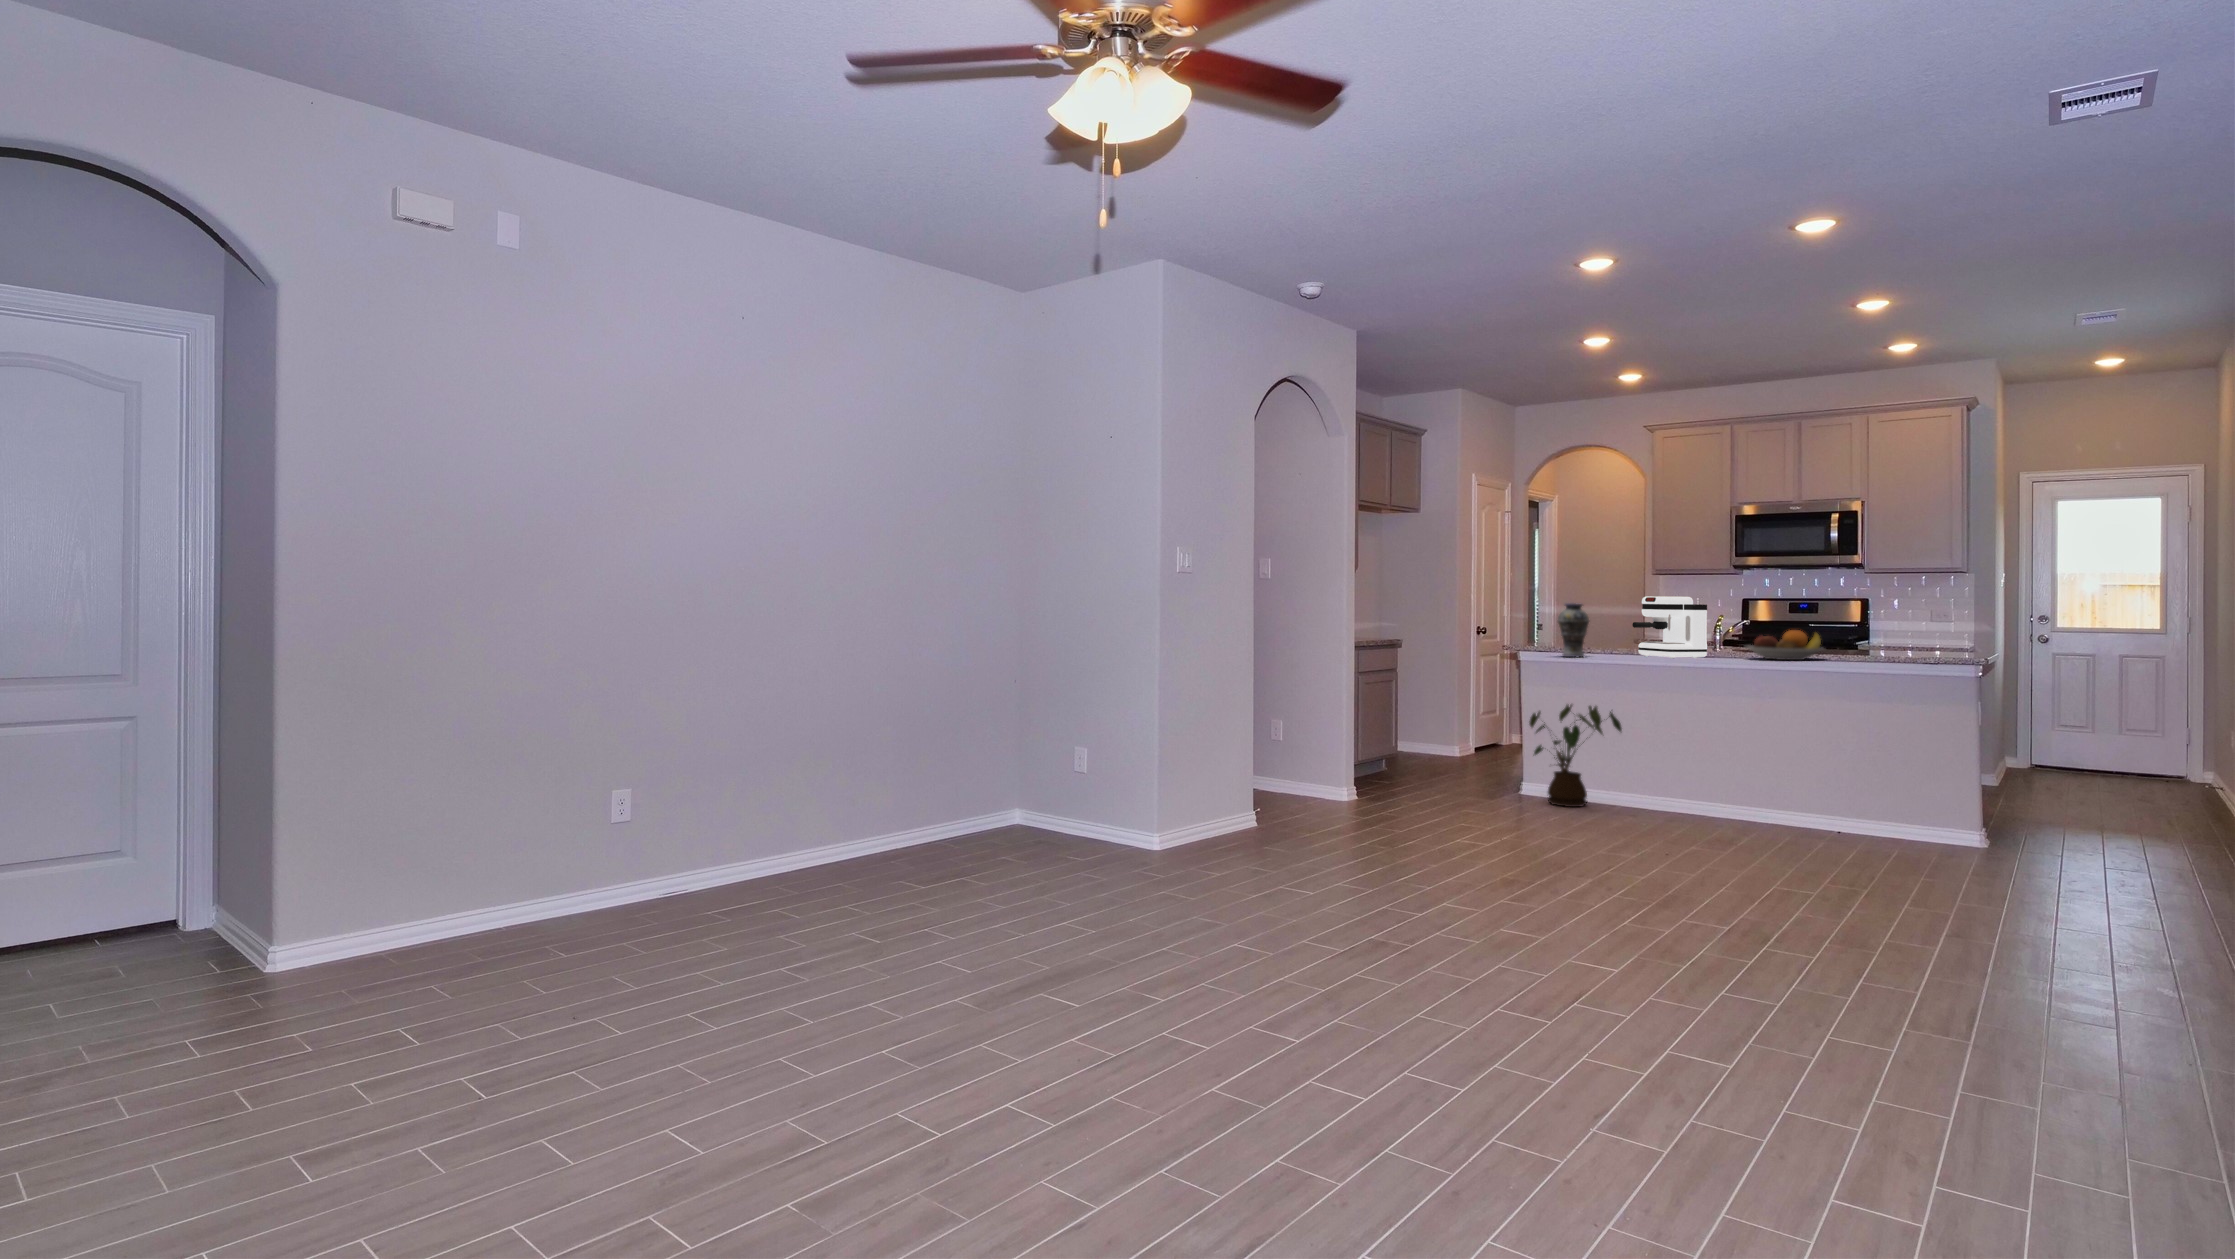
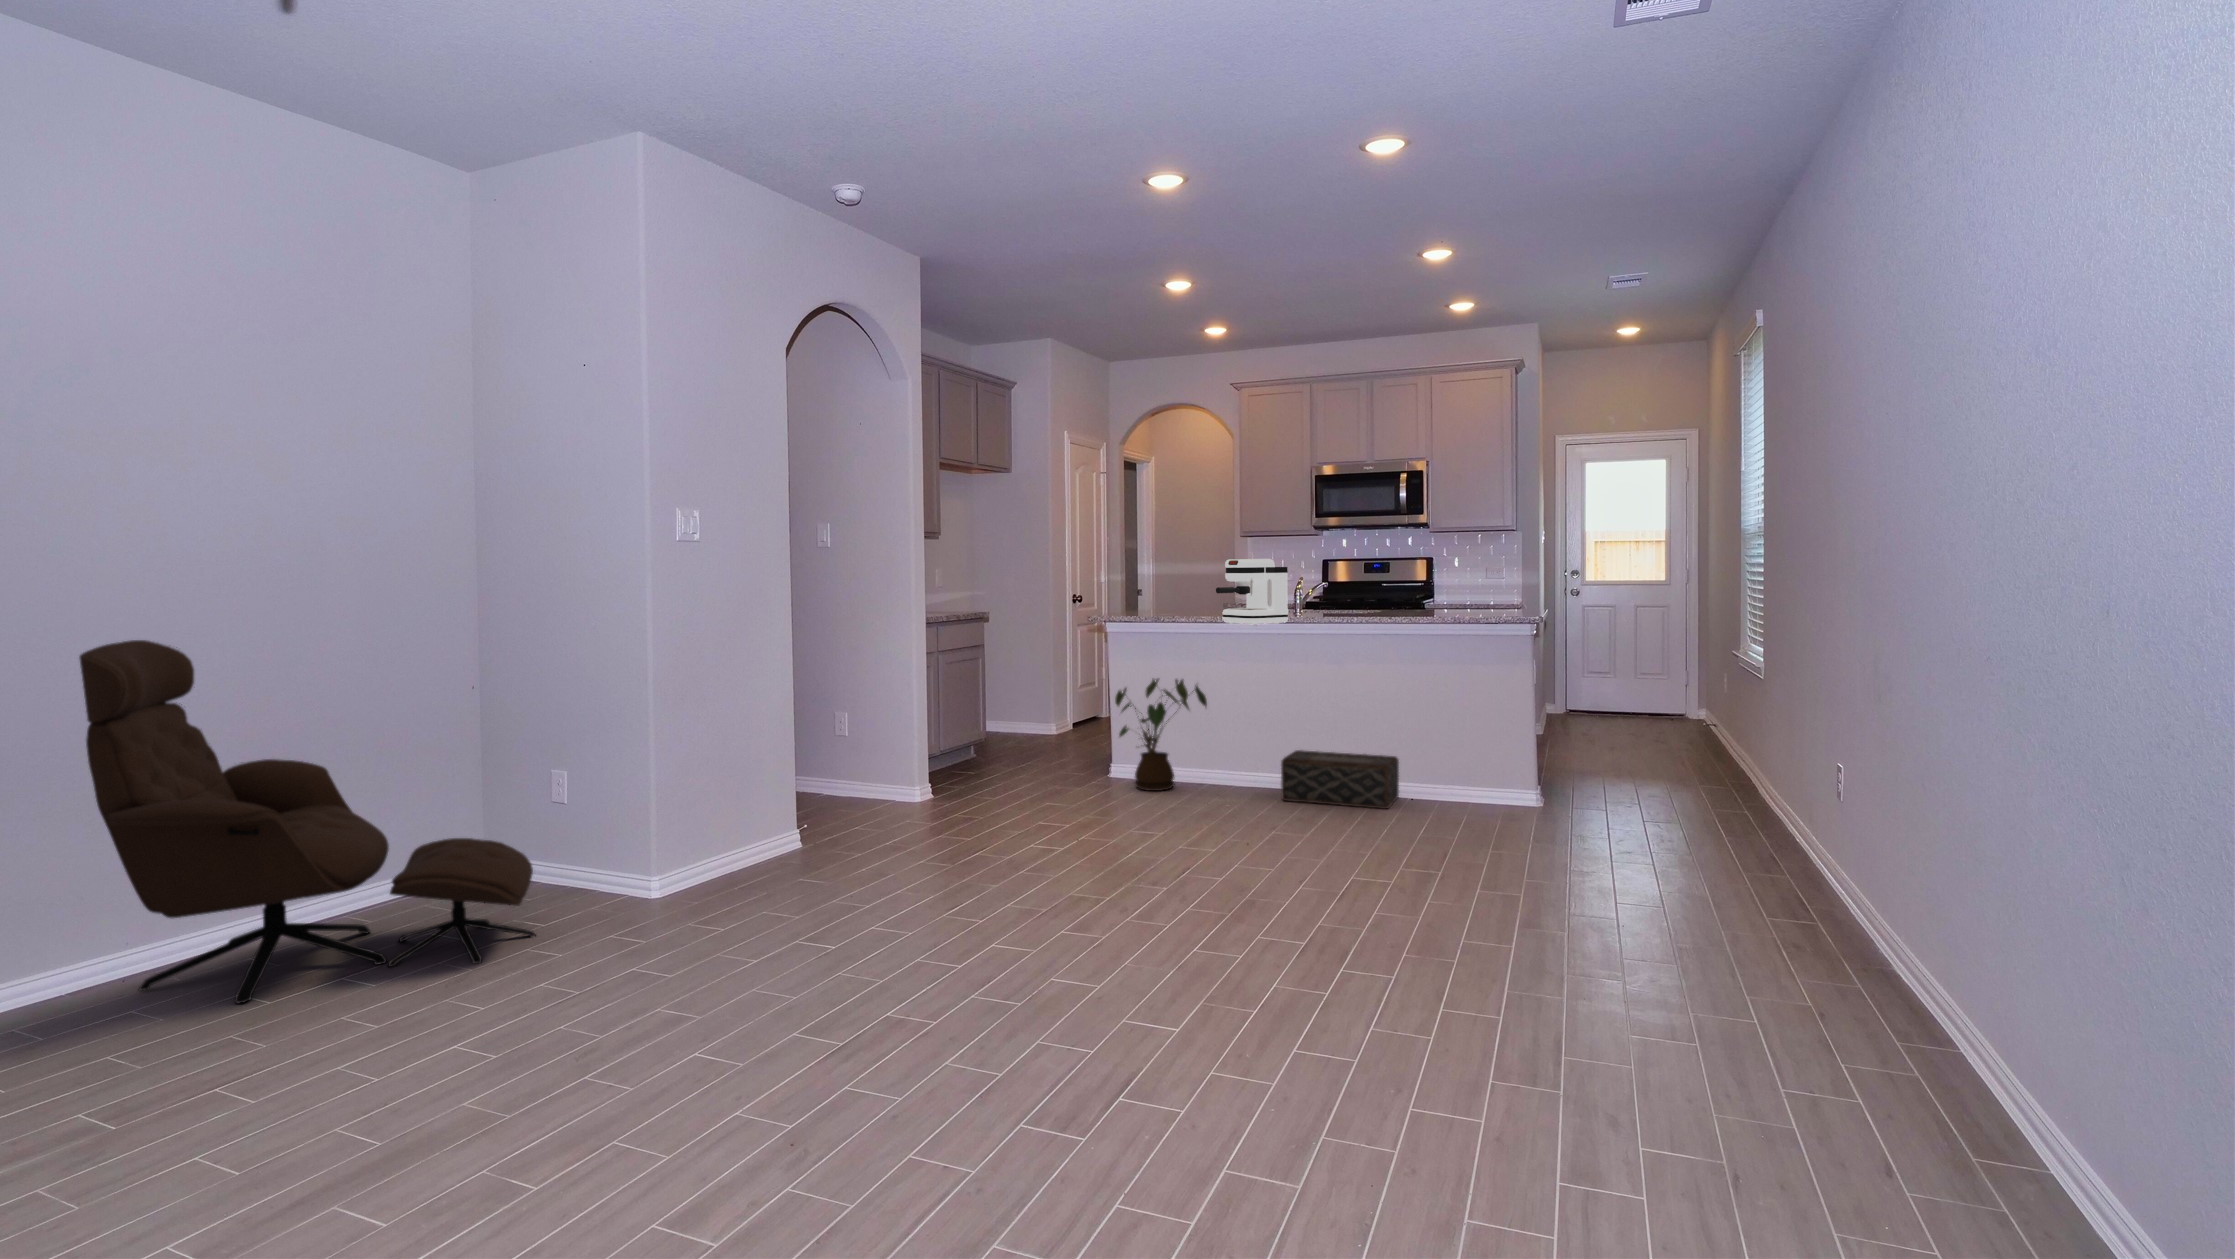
vase: present [1558,603,1589,657] -> none [1142,568,1175,627]
fruit bowl: present [1747,630,1823,660] -> none [1322,592,1397,623]
lounge chair: none [823,636,1083,886] -> present [80,640,535,1003]
woven basket: none [1699,778,1826,837] -> present [1281,750,1399,809]

